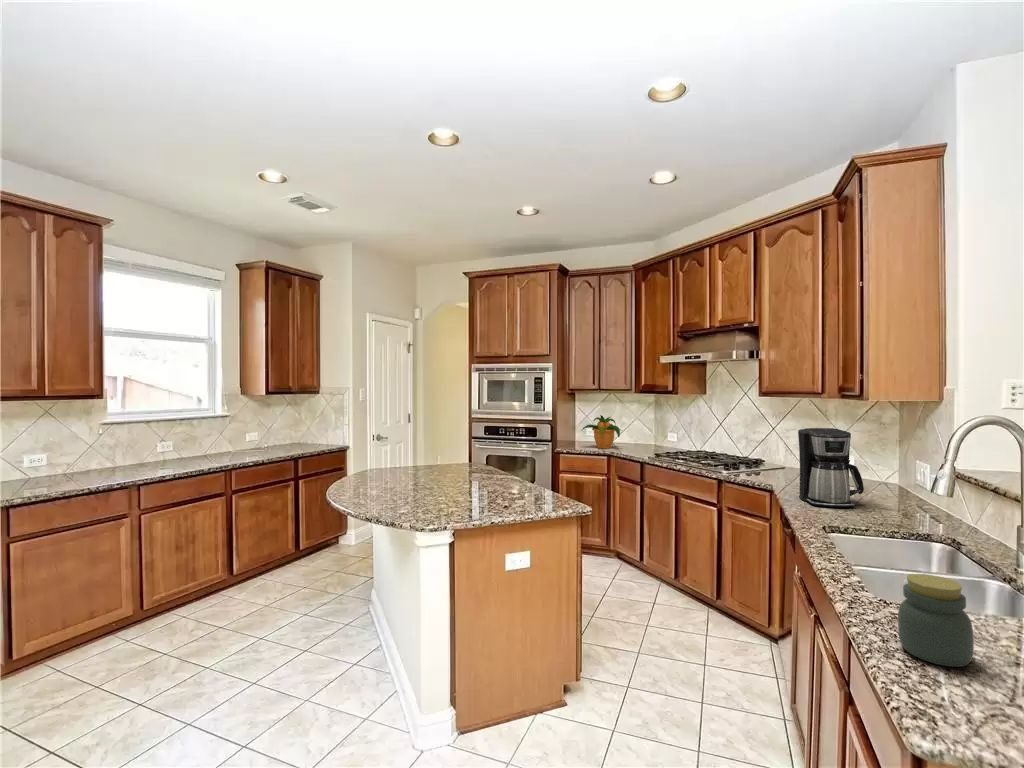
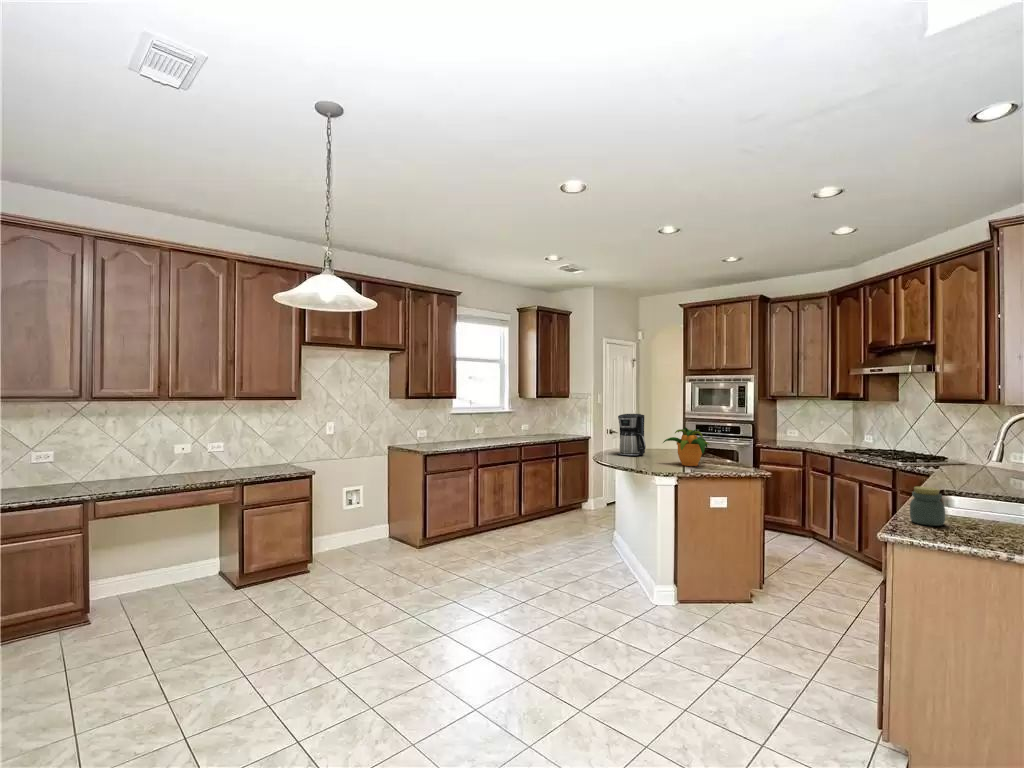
potted plant: present [582,415,620,448] -> present [663,427,710,466]
coffee maker: present [798,428,864,507] -> present [618,414,646,456]

